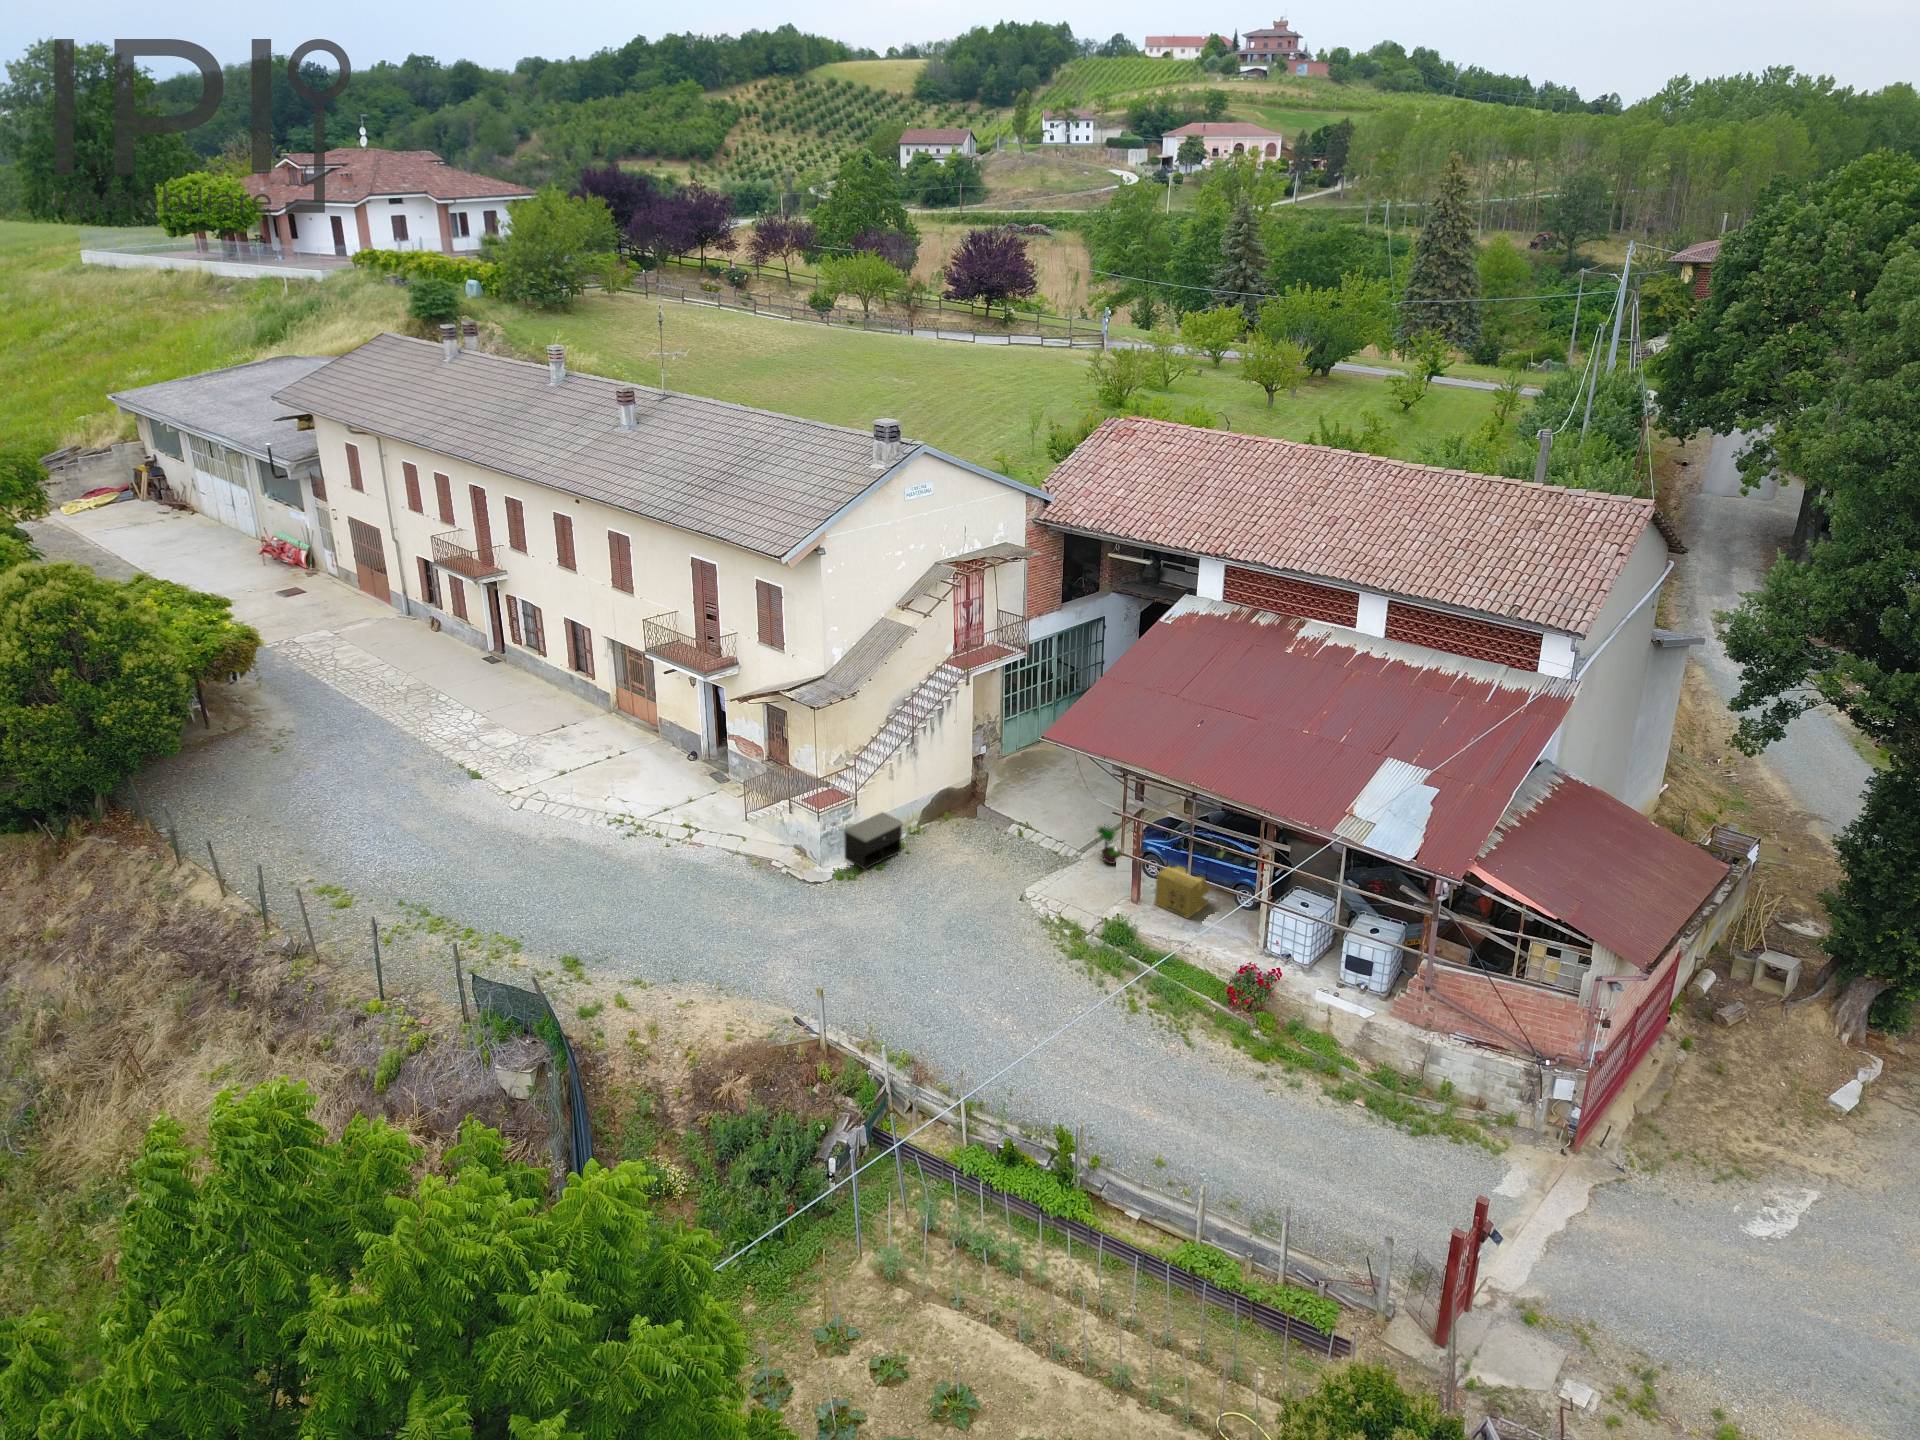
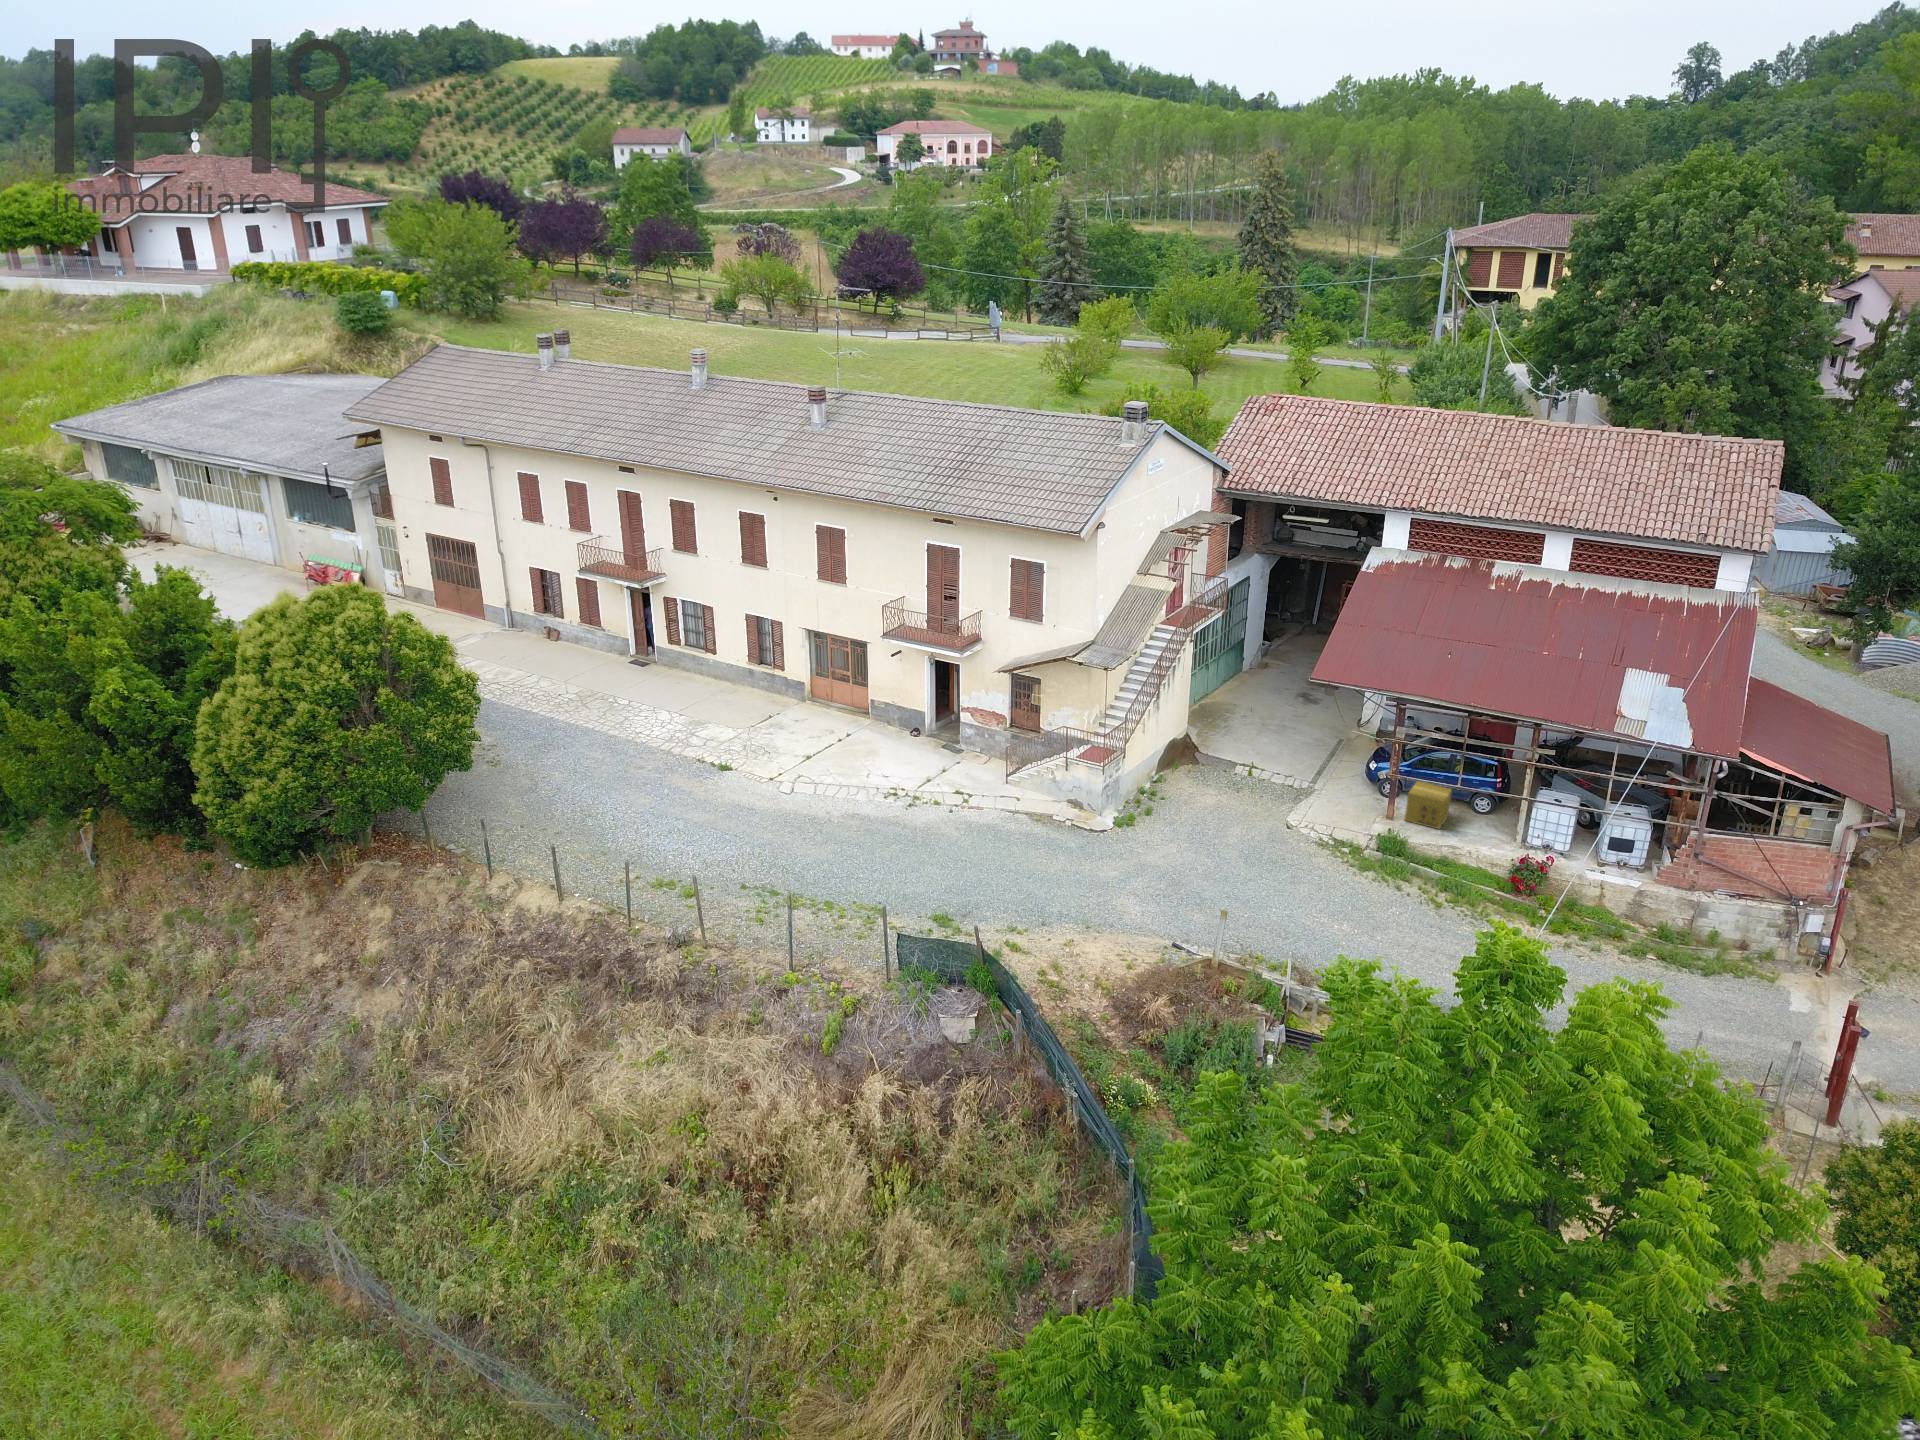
storage bench: present [844,812,903,870] -> none [1118,765,1166,818]
potted tree: present [1097,826,1122,864] -> none [1332,754,1357,792]

